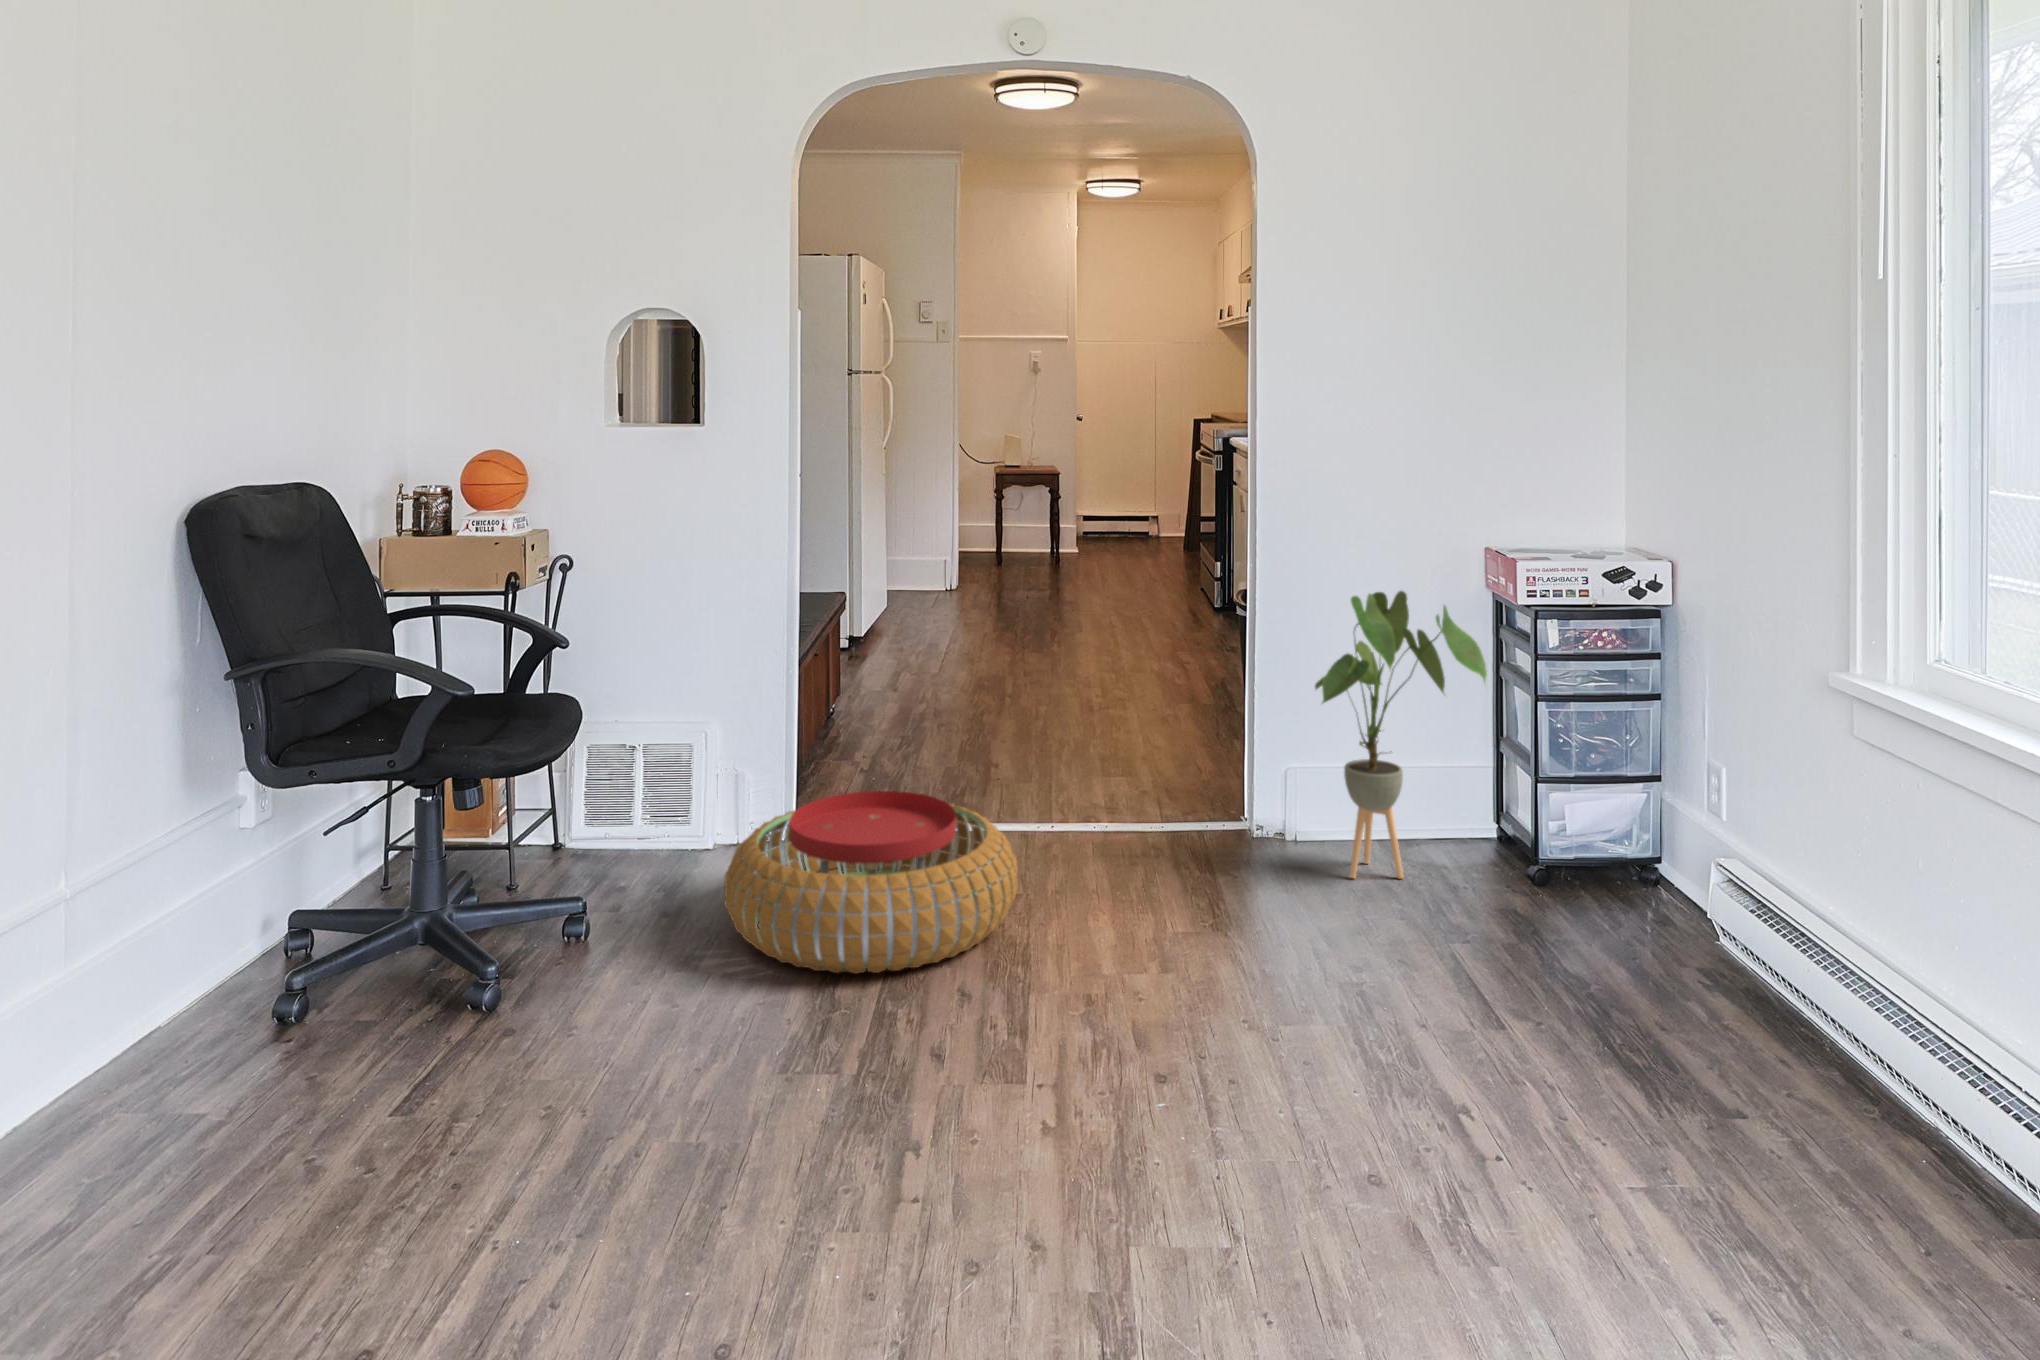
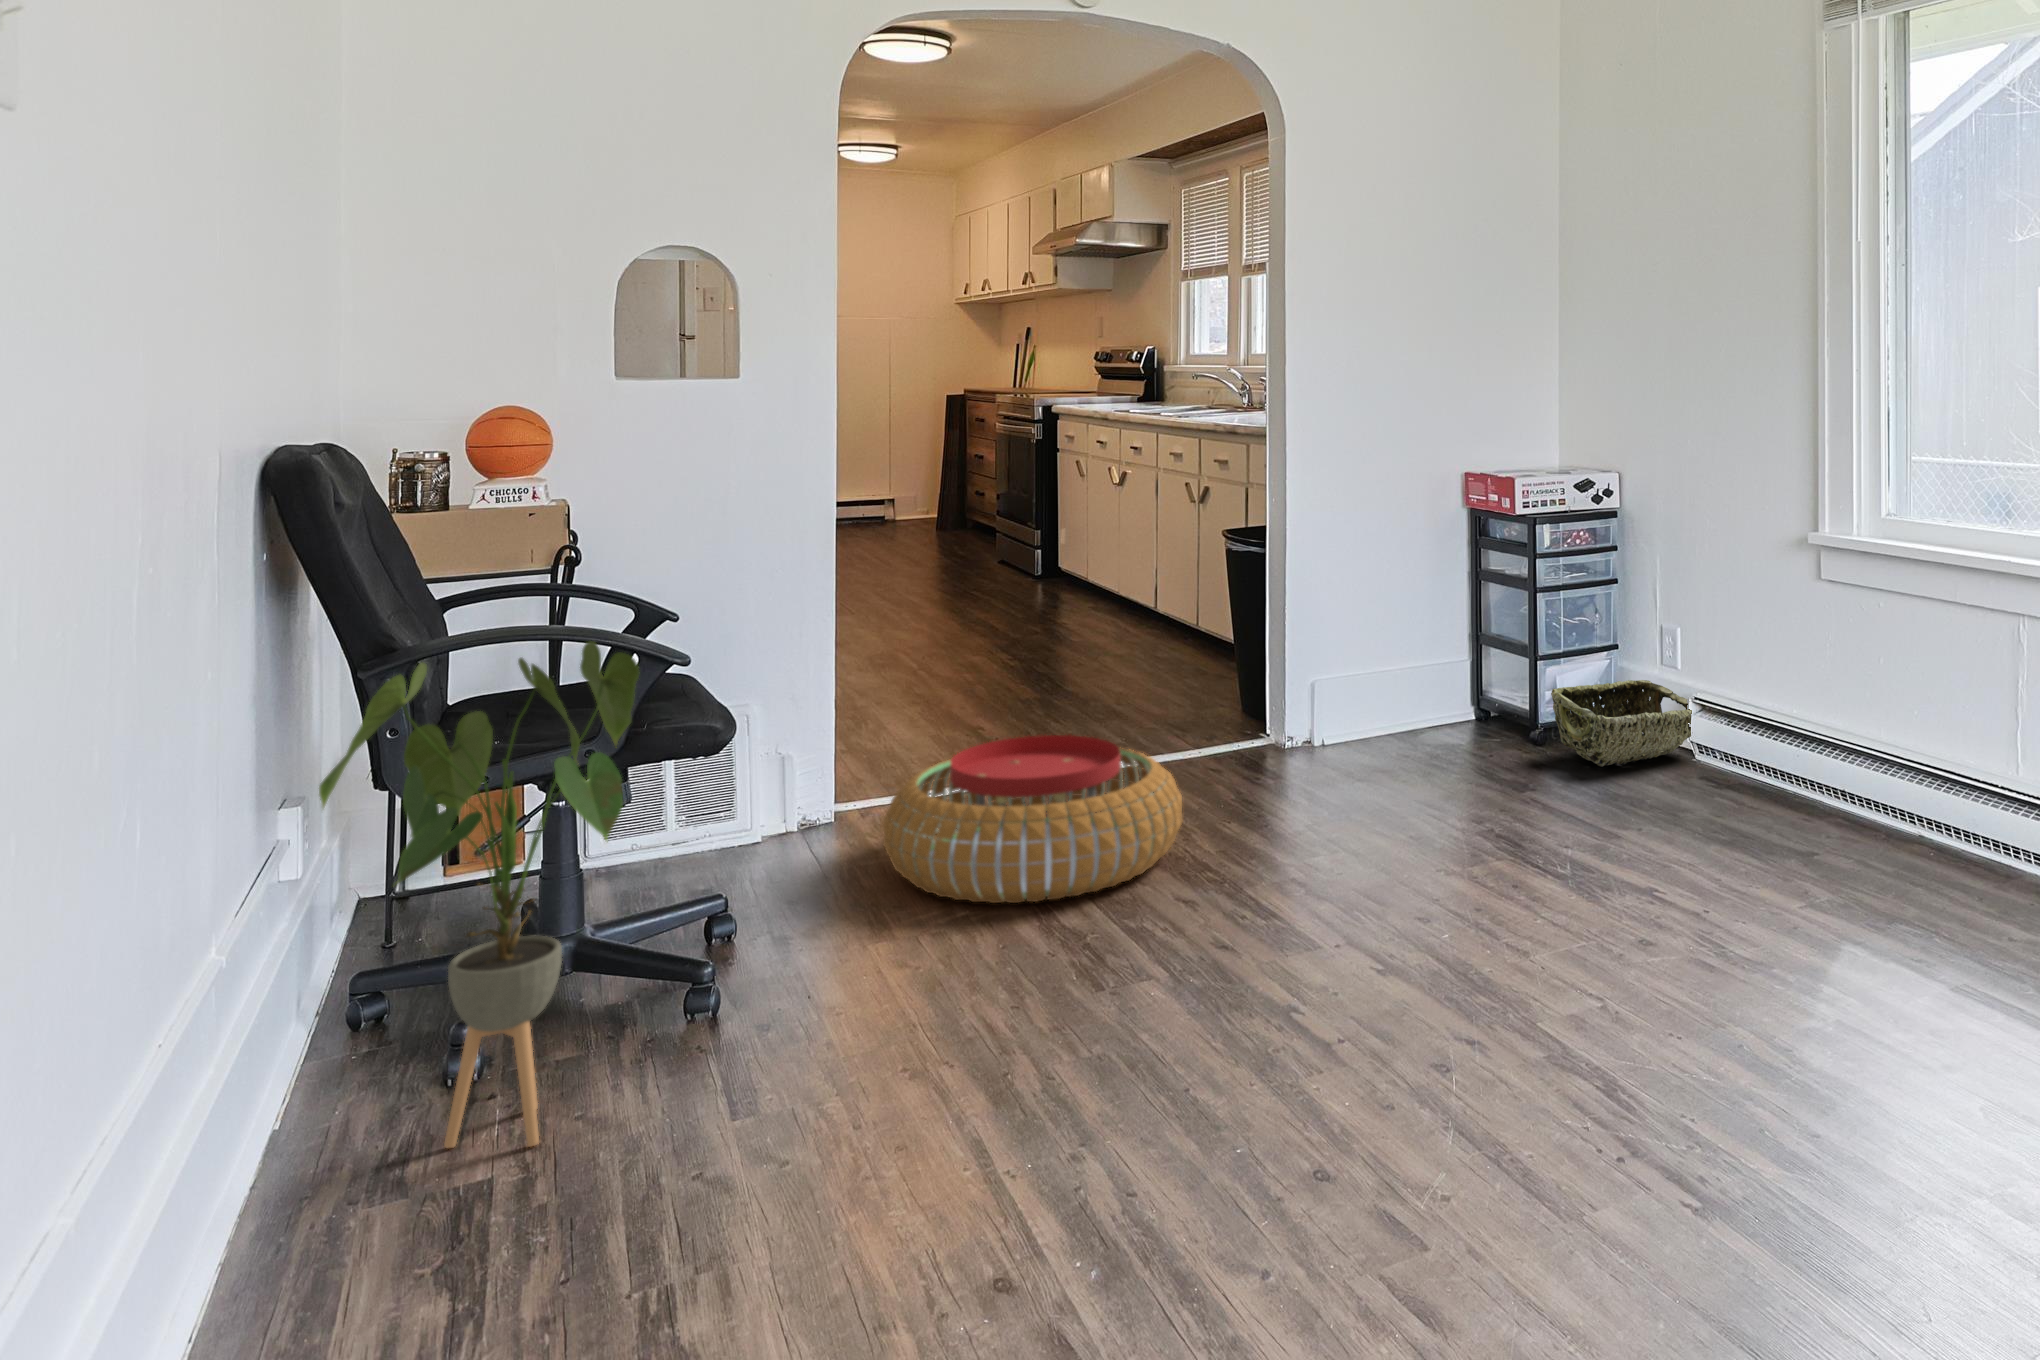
house plant: present [1315,591,1487,879] -> present [319,641,640,1148]
woven basket: none [1525,826,1737,939] -> present [1551,680,1692,767]

